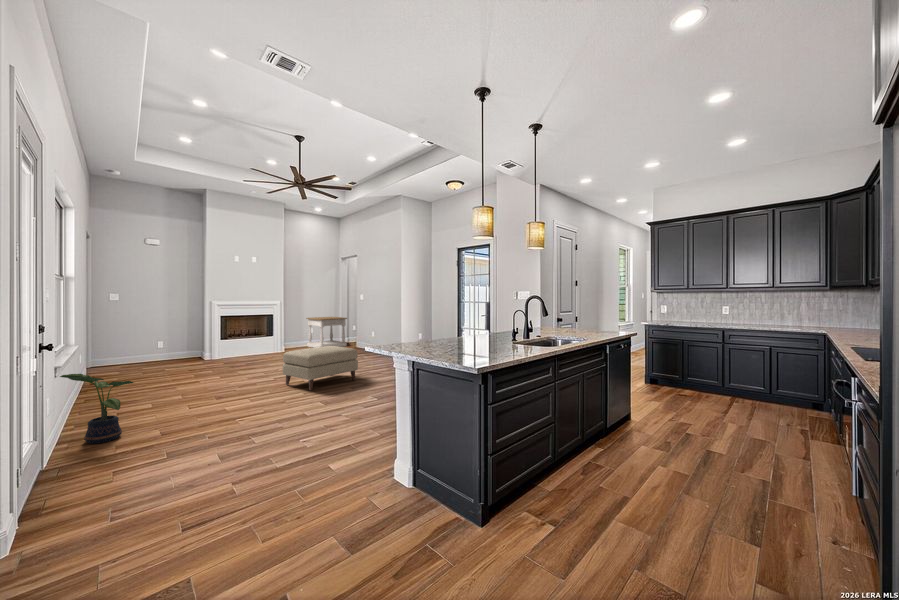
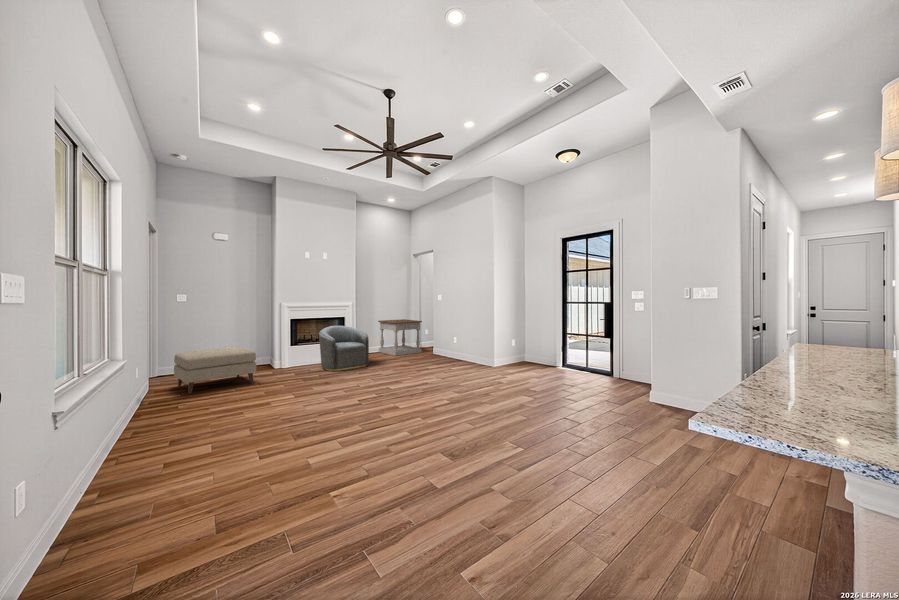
armchair: none [247,322,293,361] -> present [319,326,369,371]
ottoman: present [283,346,358,391] -> present [174,347,256,394]
potted plant: present [60,374,134,444] -> none [59,423,183,538]

